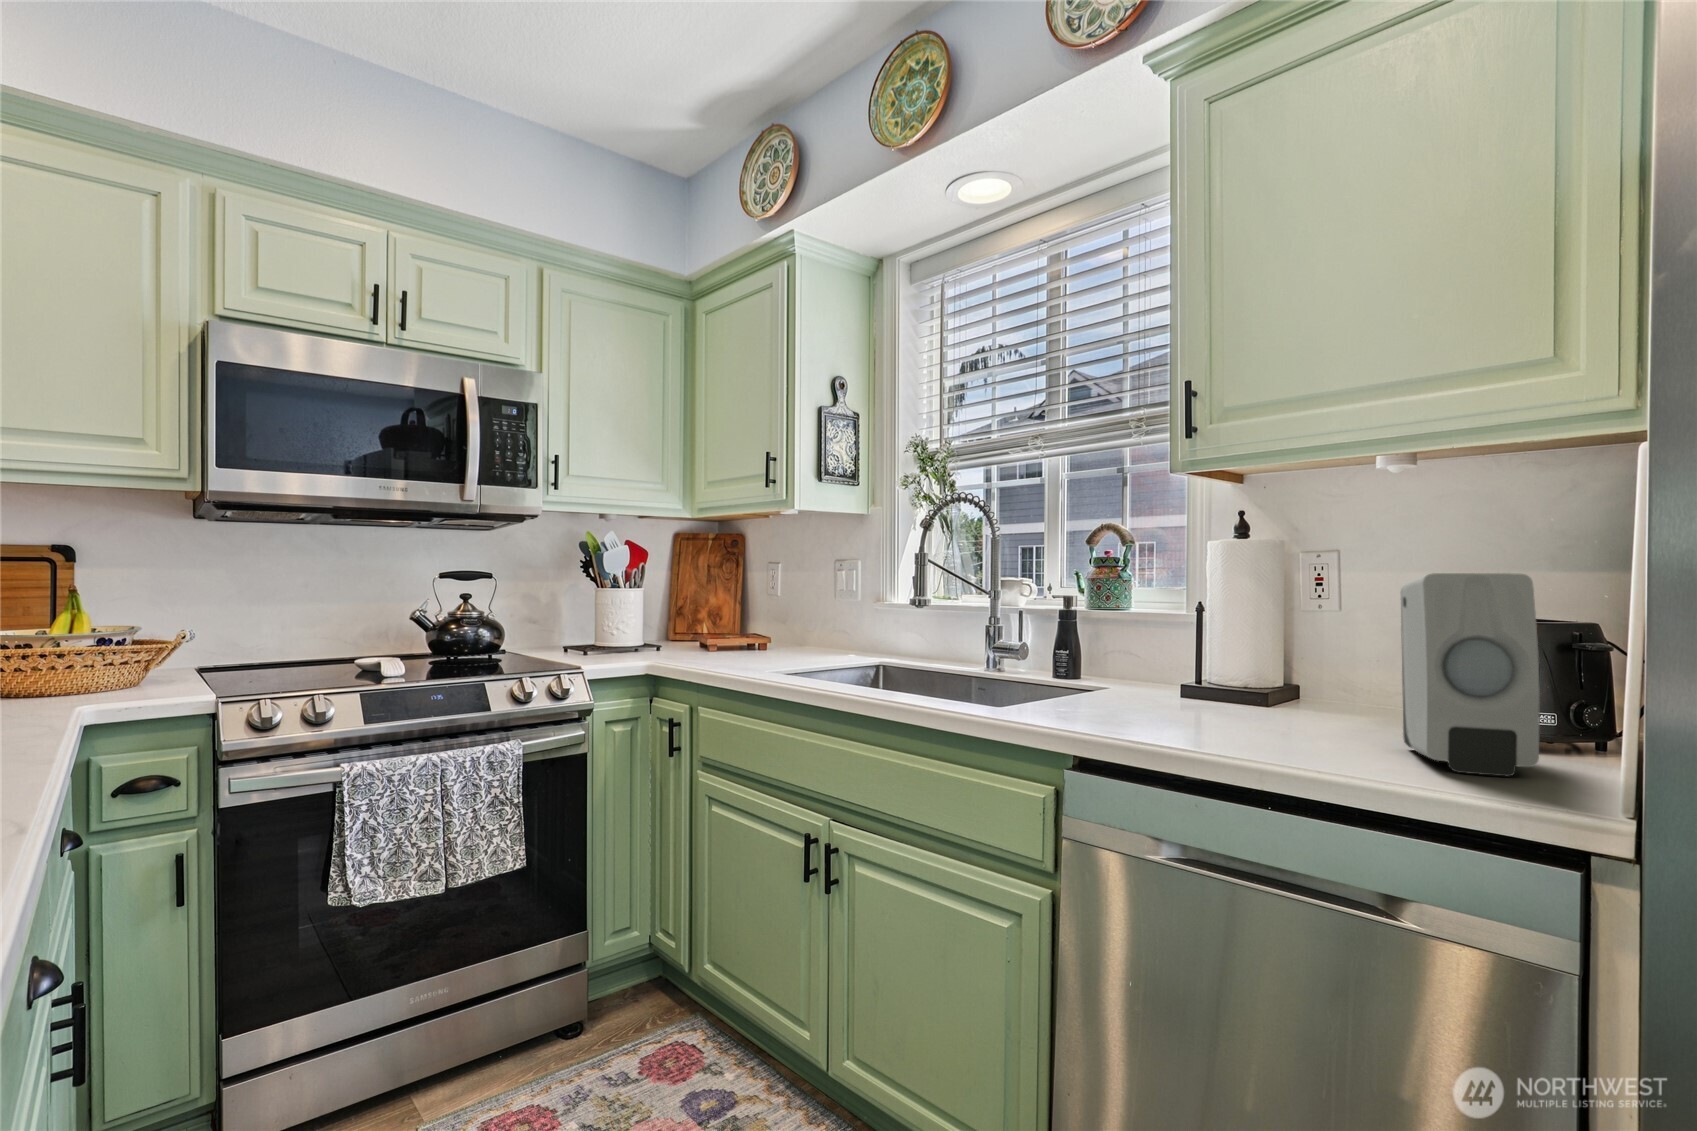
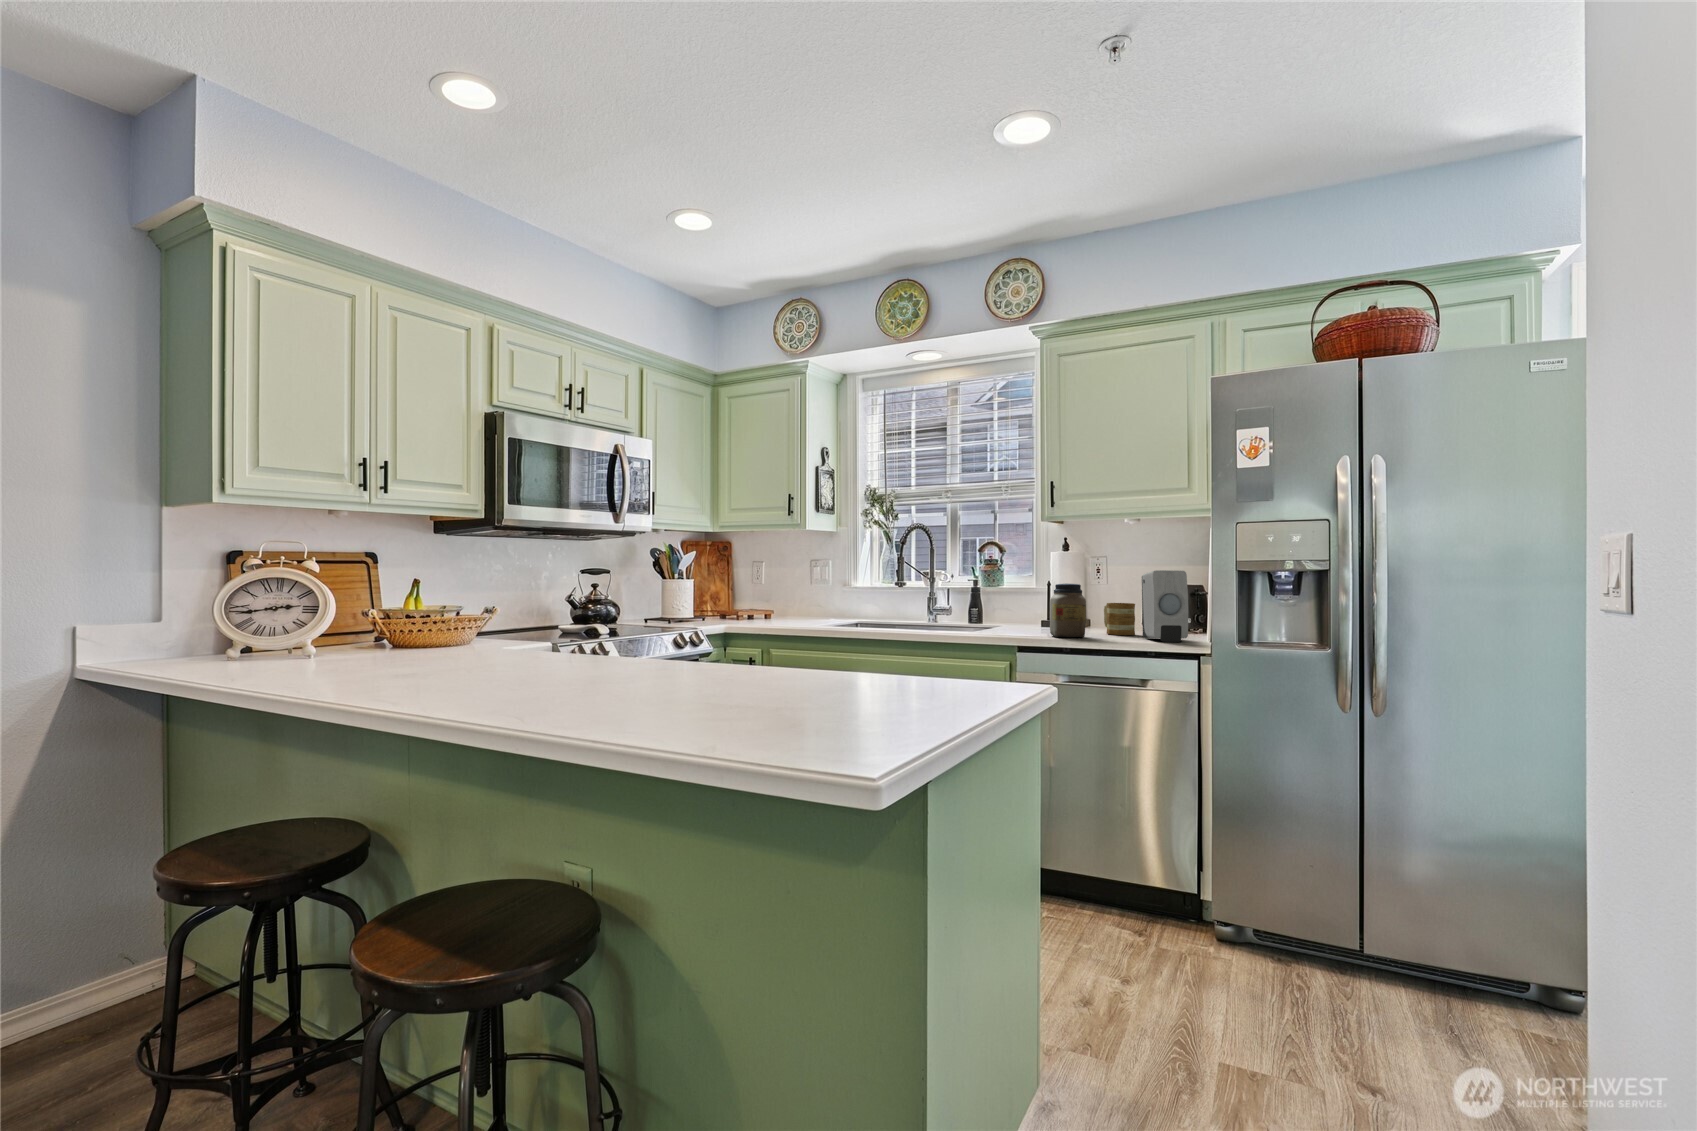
jar: none [1161,606,1243,738] -> present [1050,583,1086,637]
mug: none [1317,650,1393,731] -> present [1104,603,1135,635]

